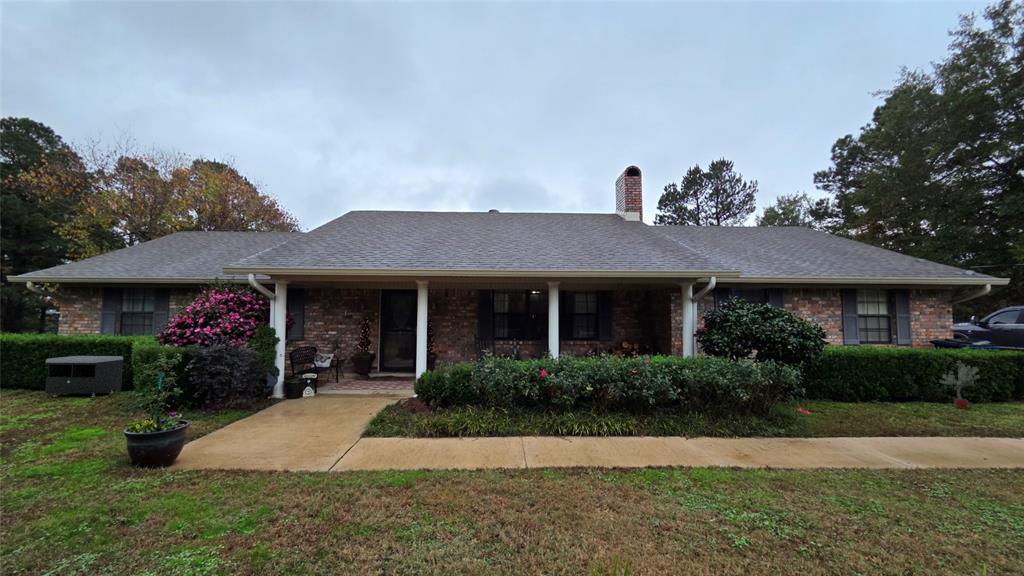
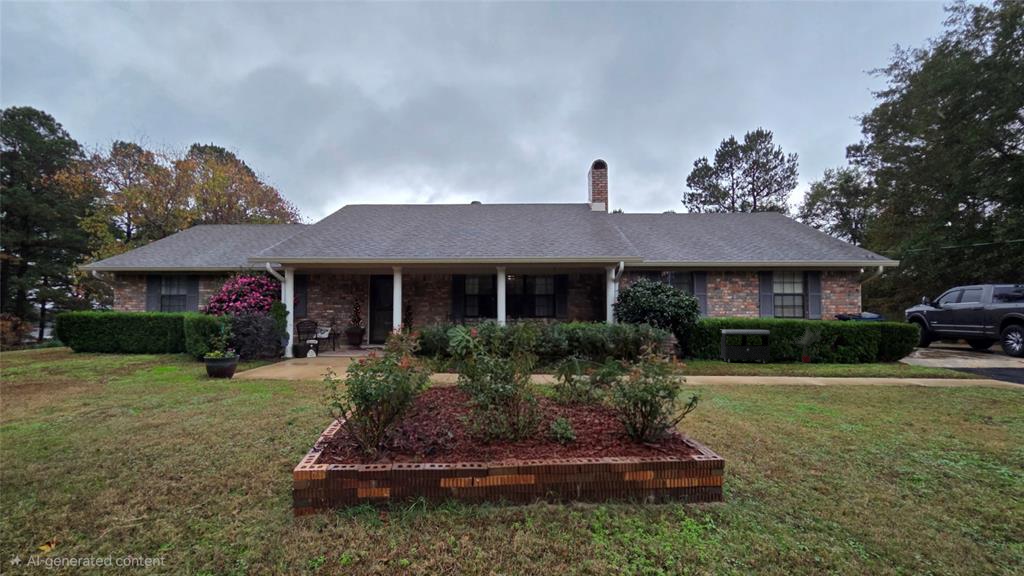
storage bench: present [45,356,123,397] -> present [719,330,770,363]

